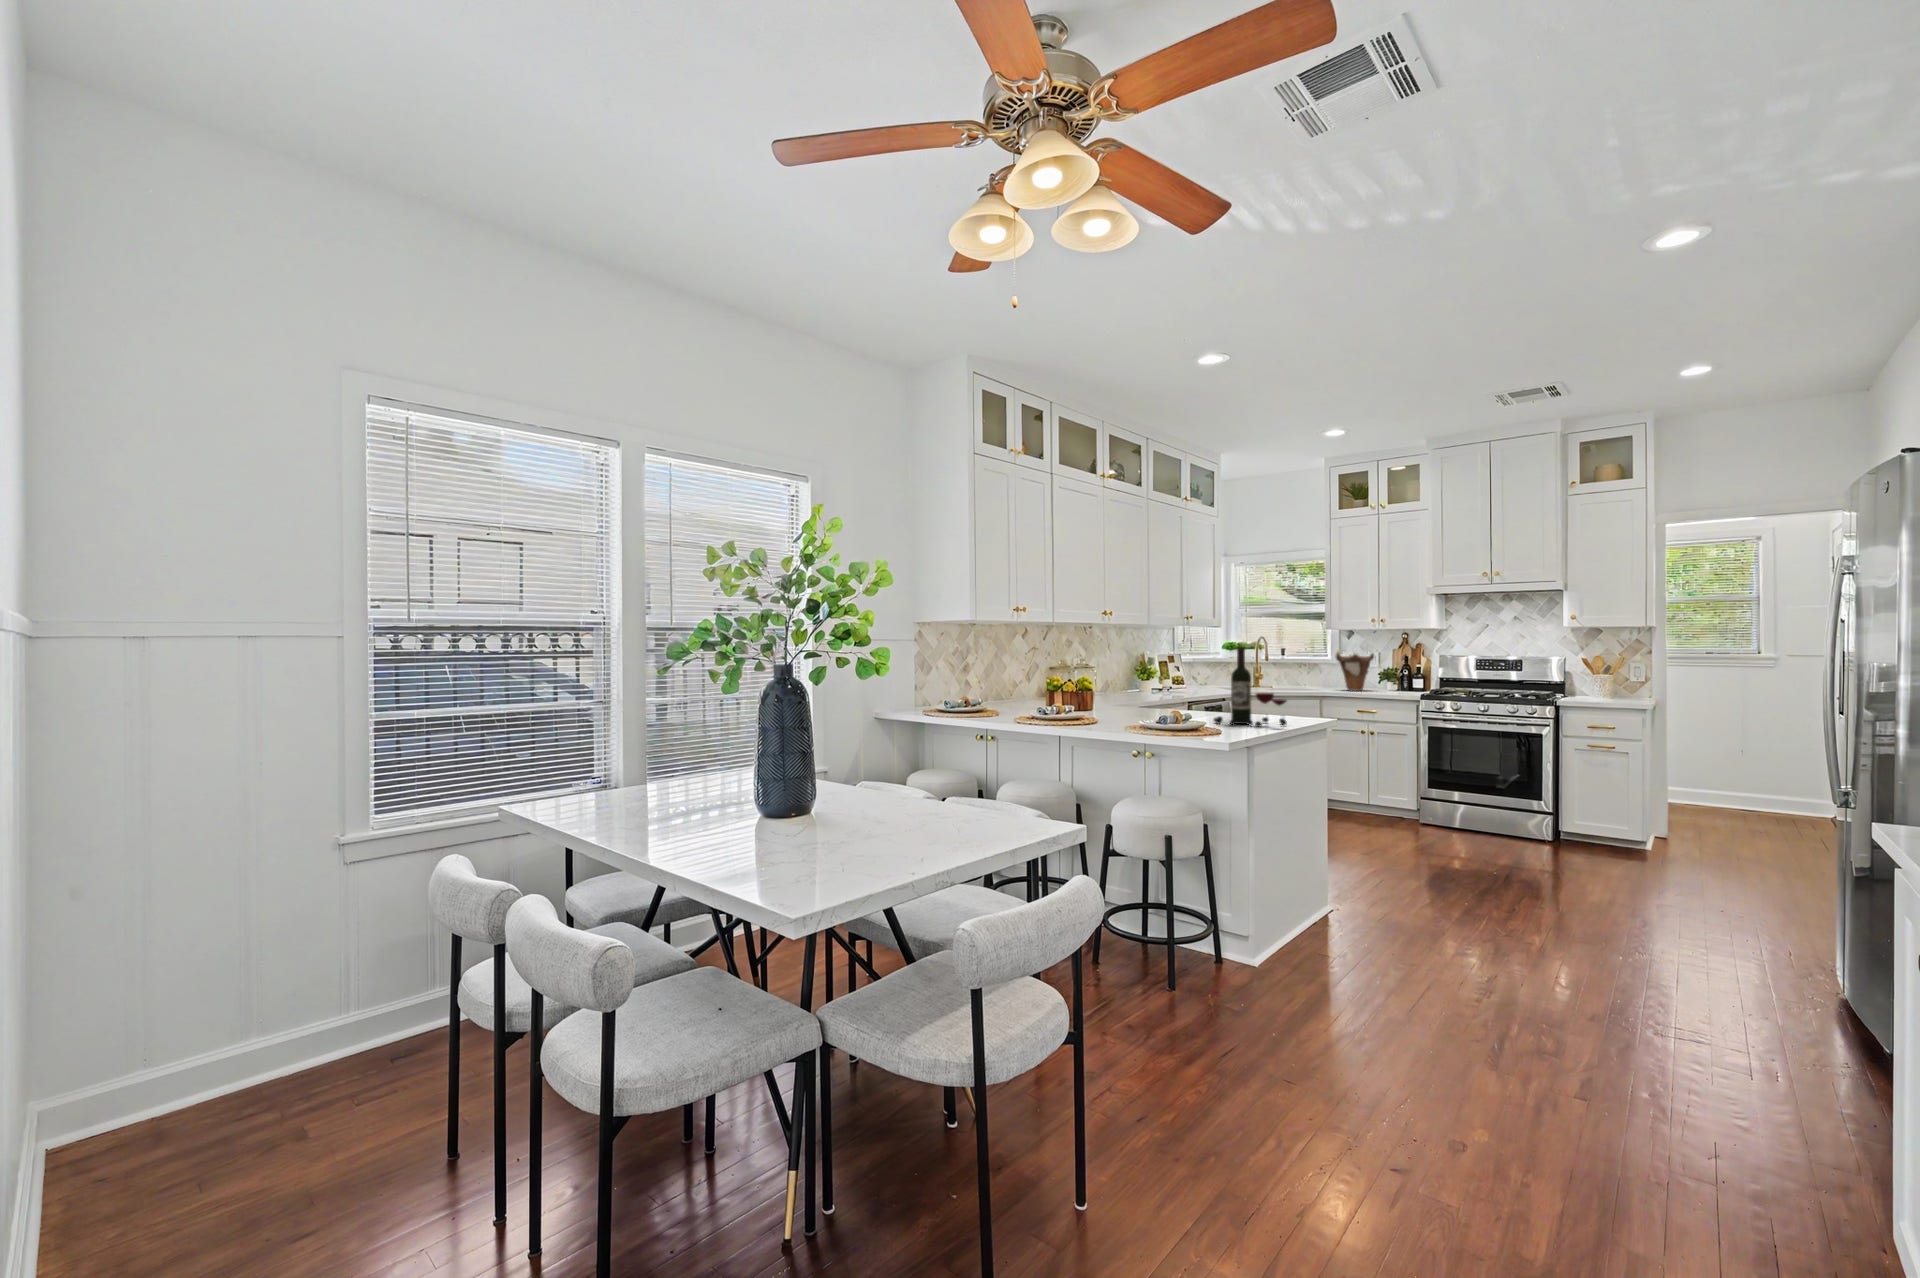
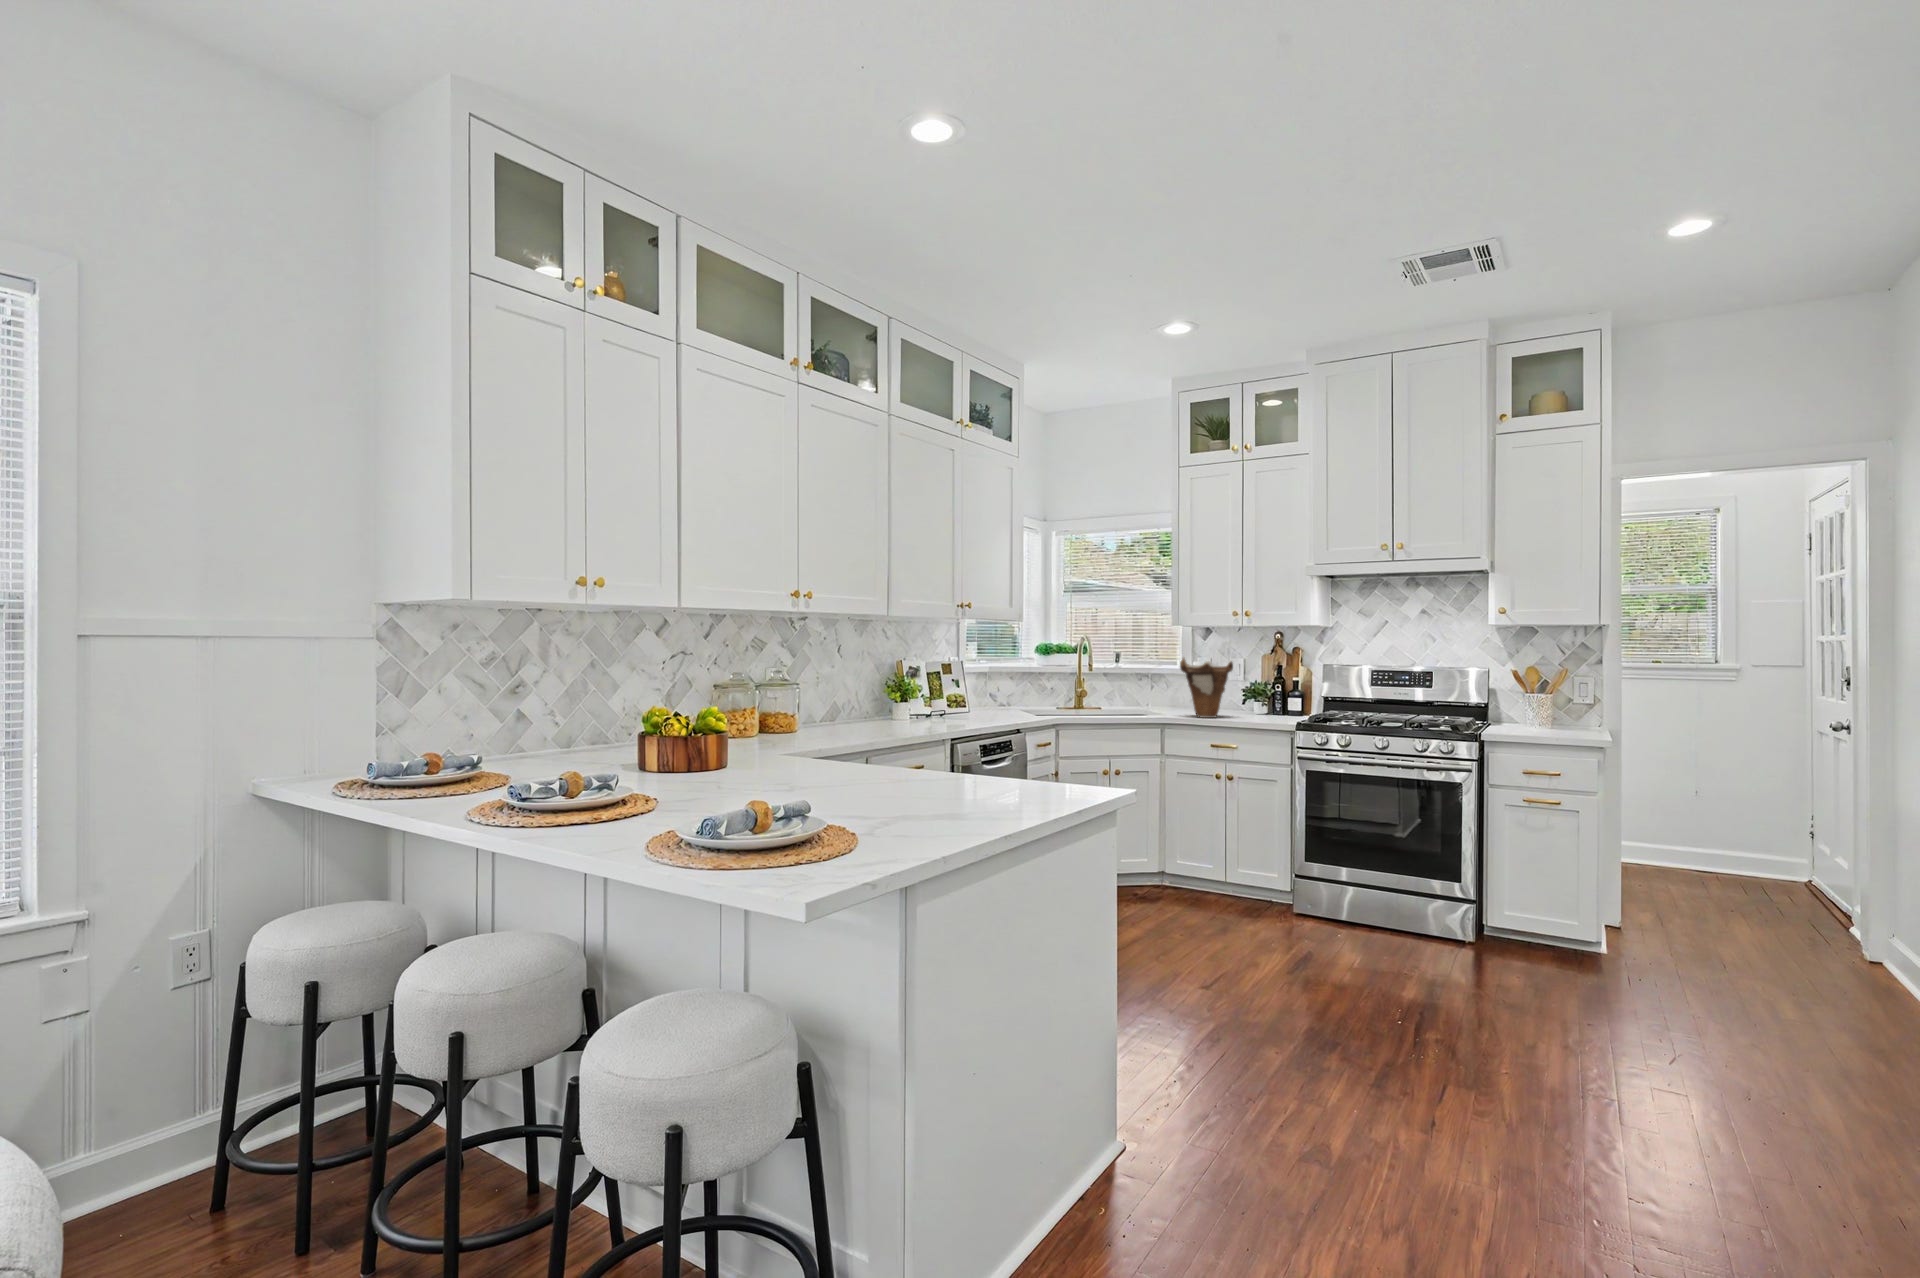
wine bottle: present [1214,647,1287,727] -> none [909,654,1040,814]

